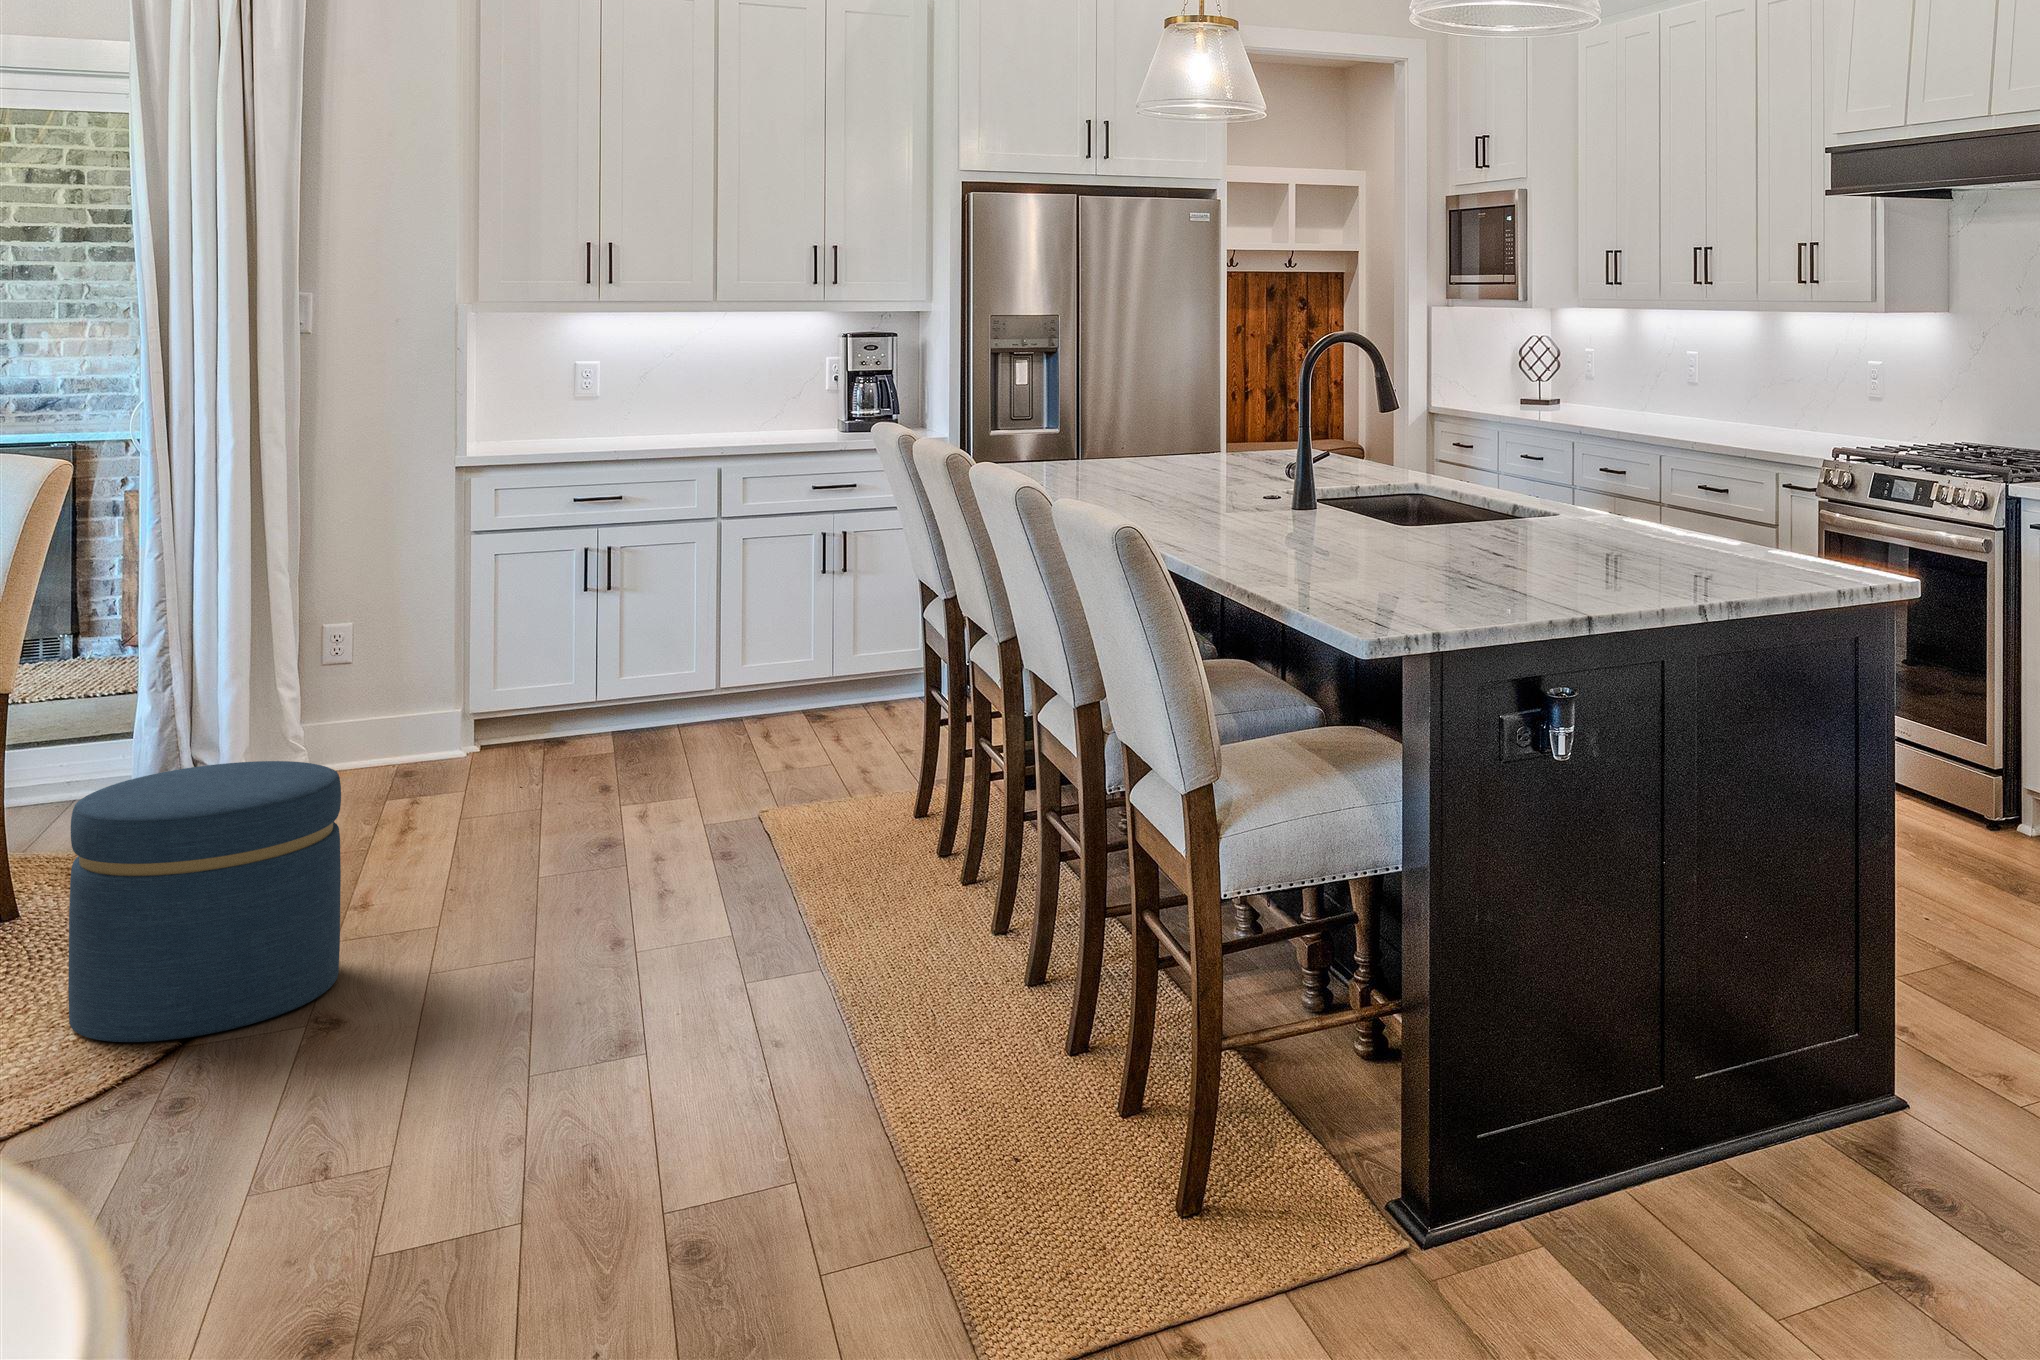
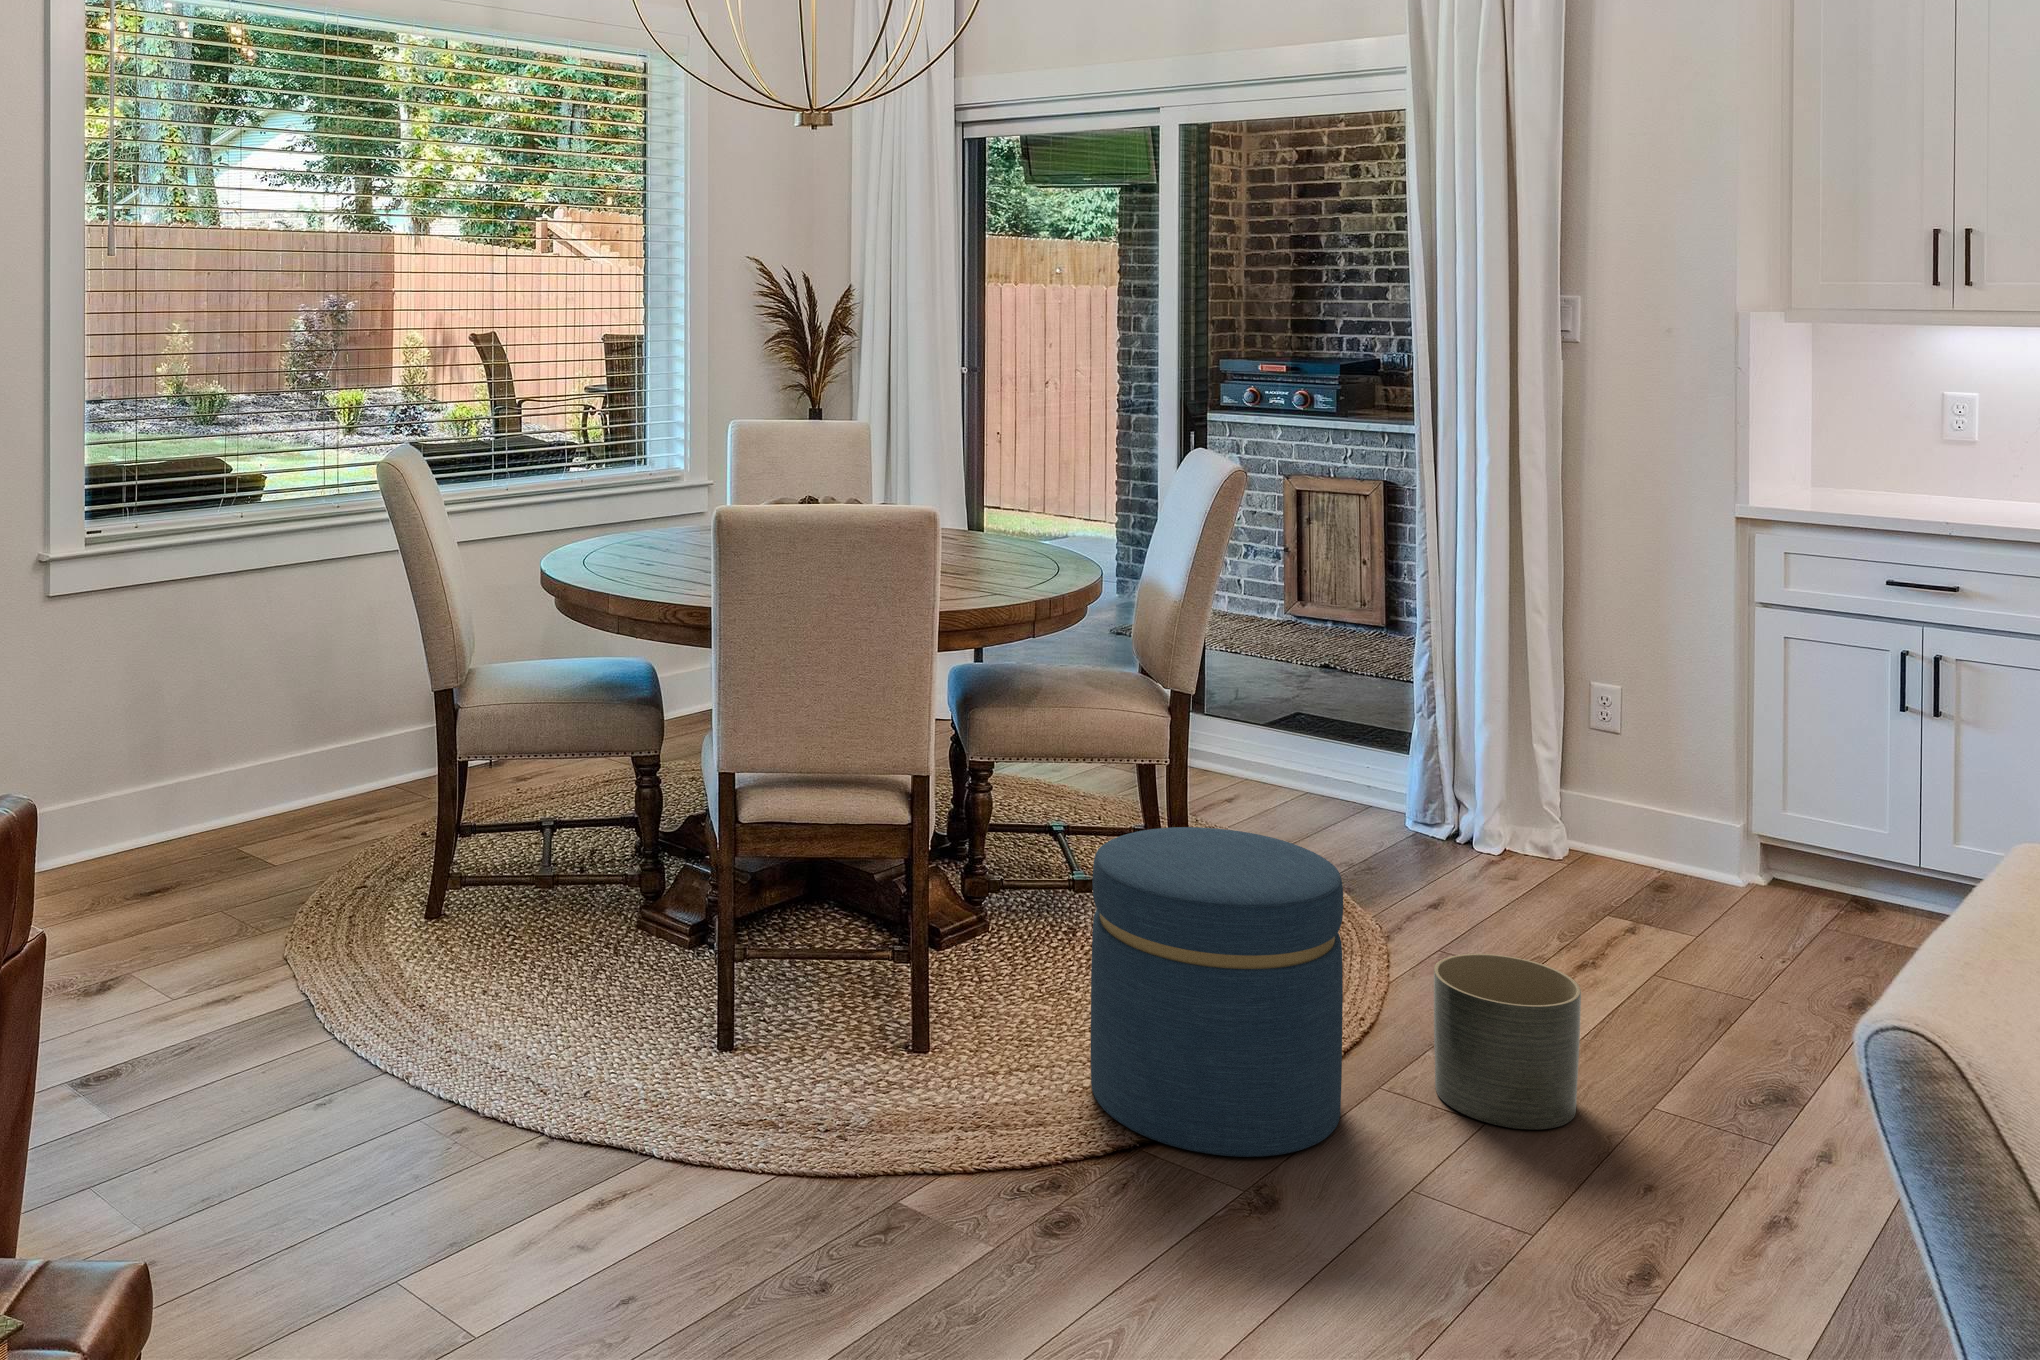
planter: none [377,805,501,931] -> present [1434,954,1581,1130]

